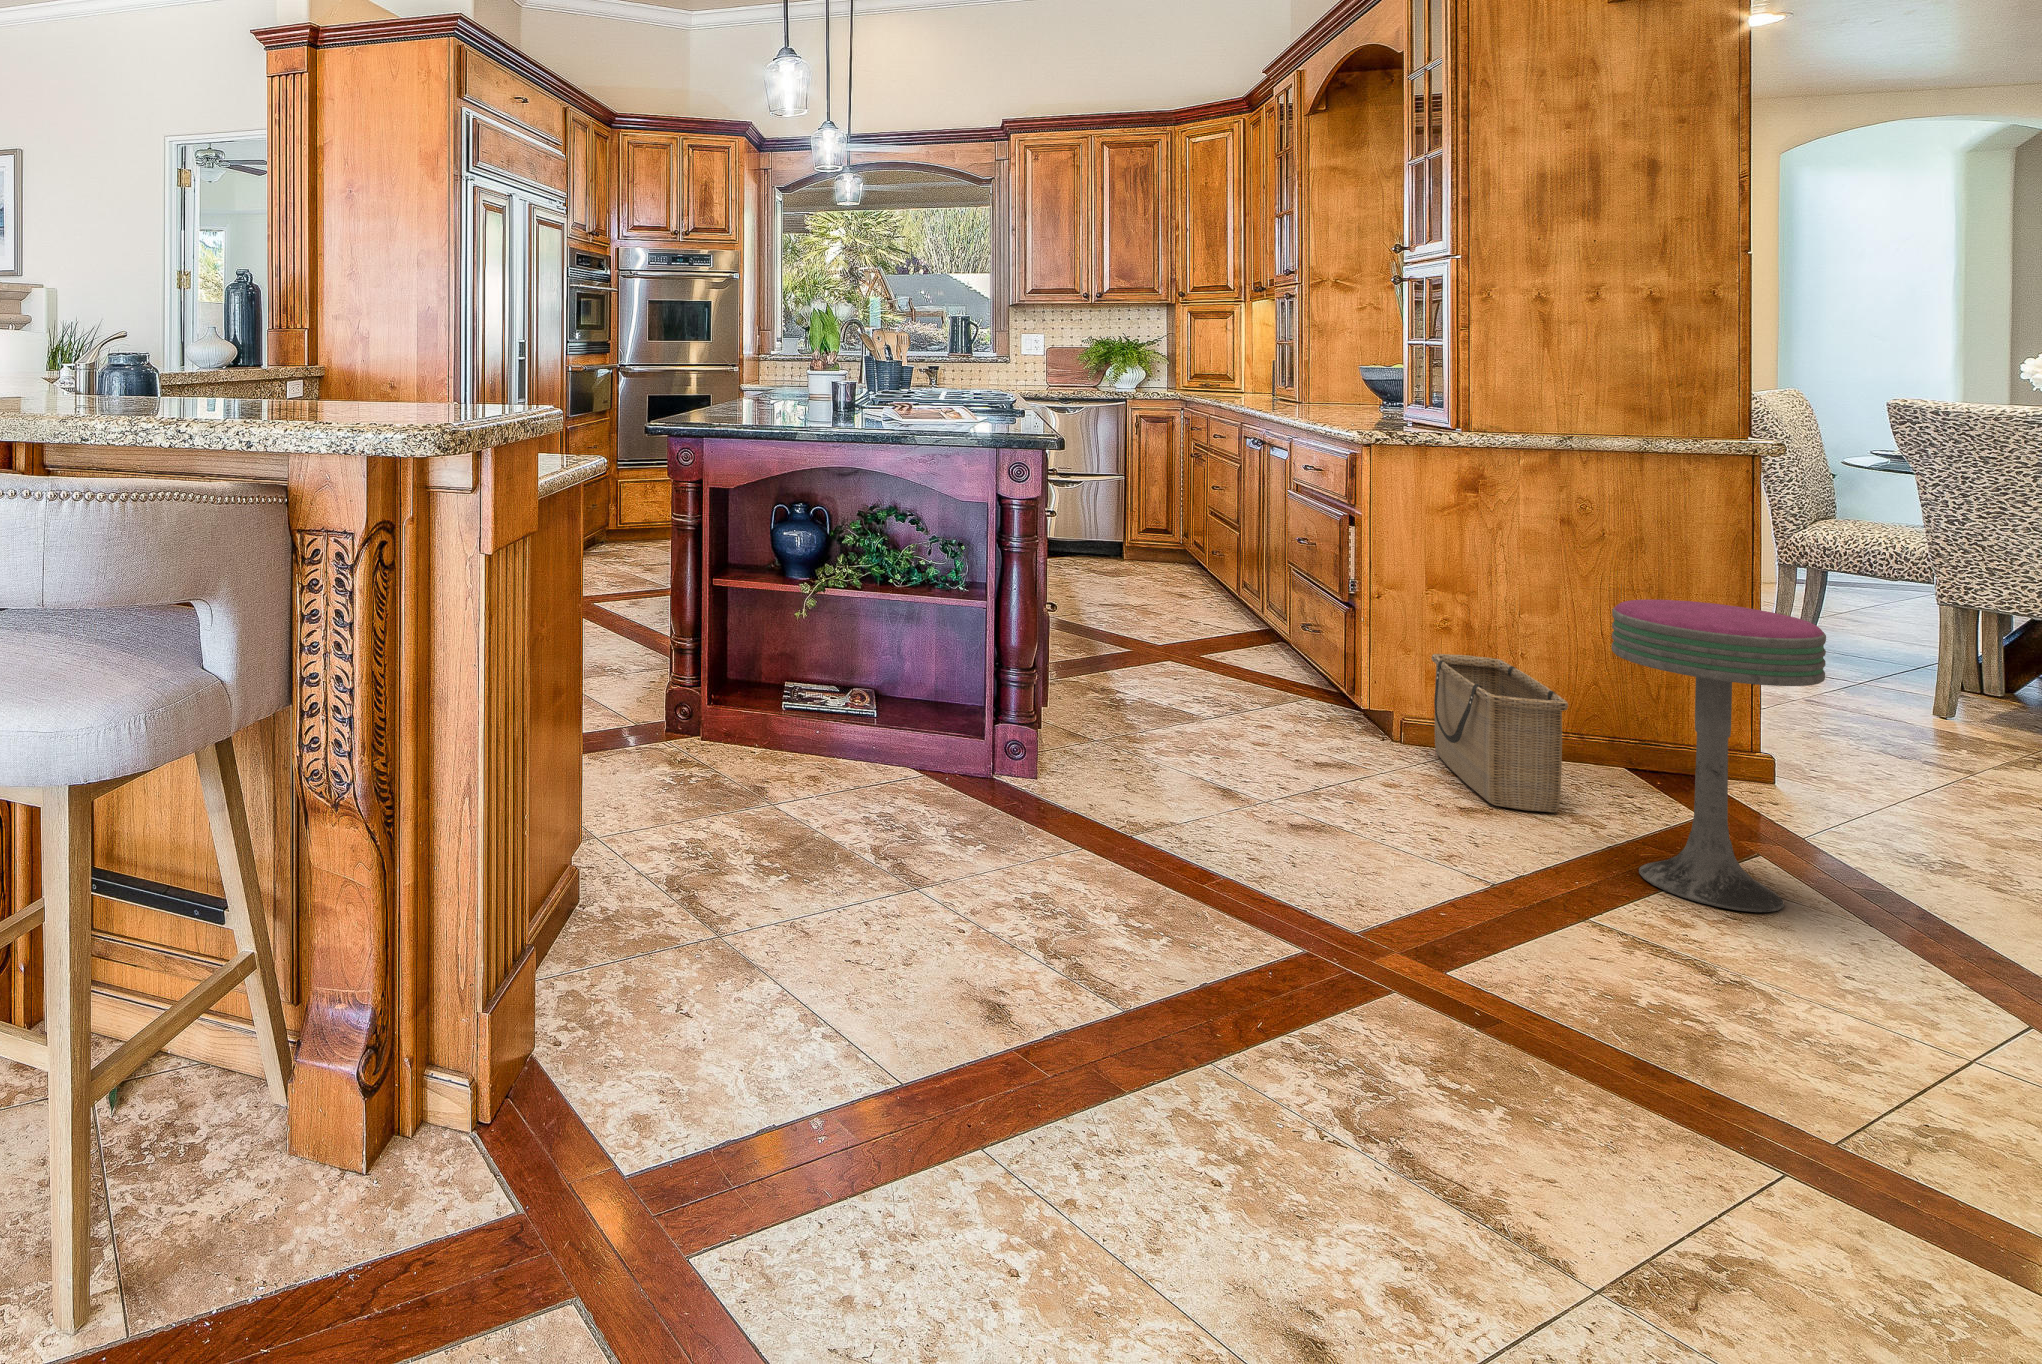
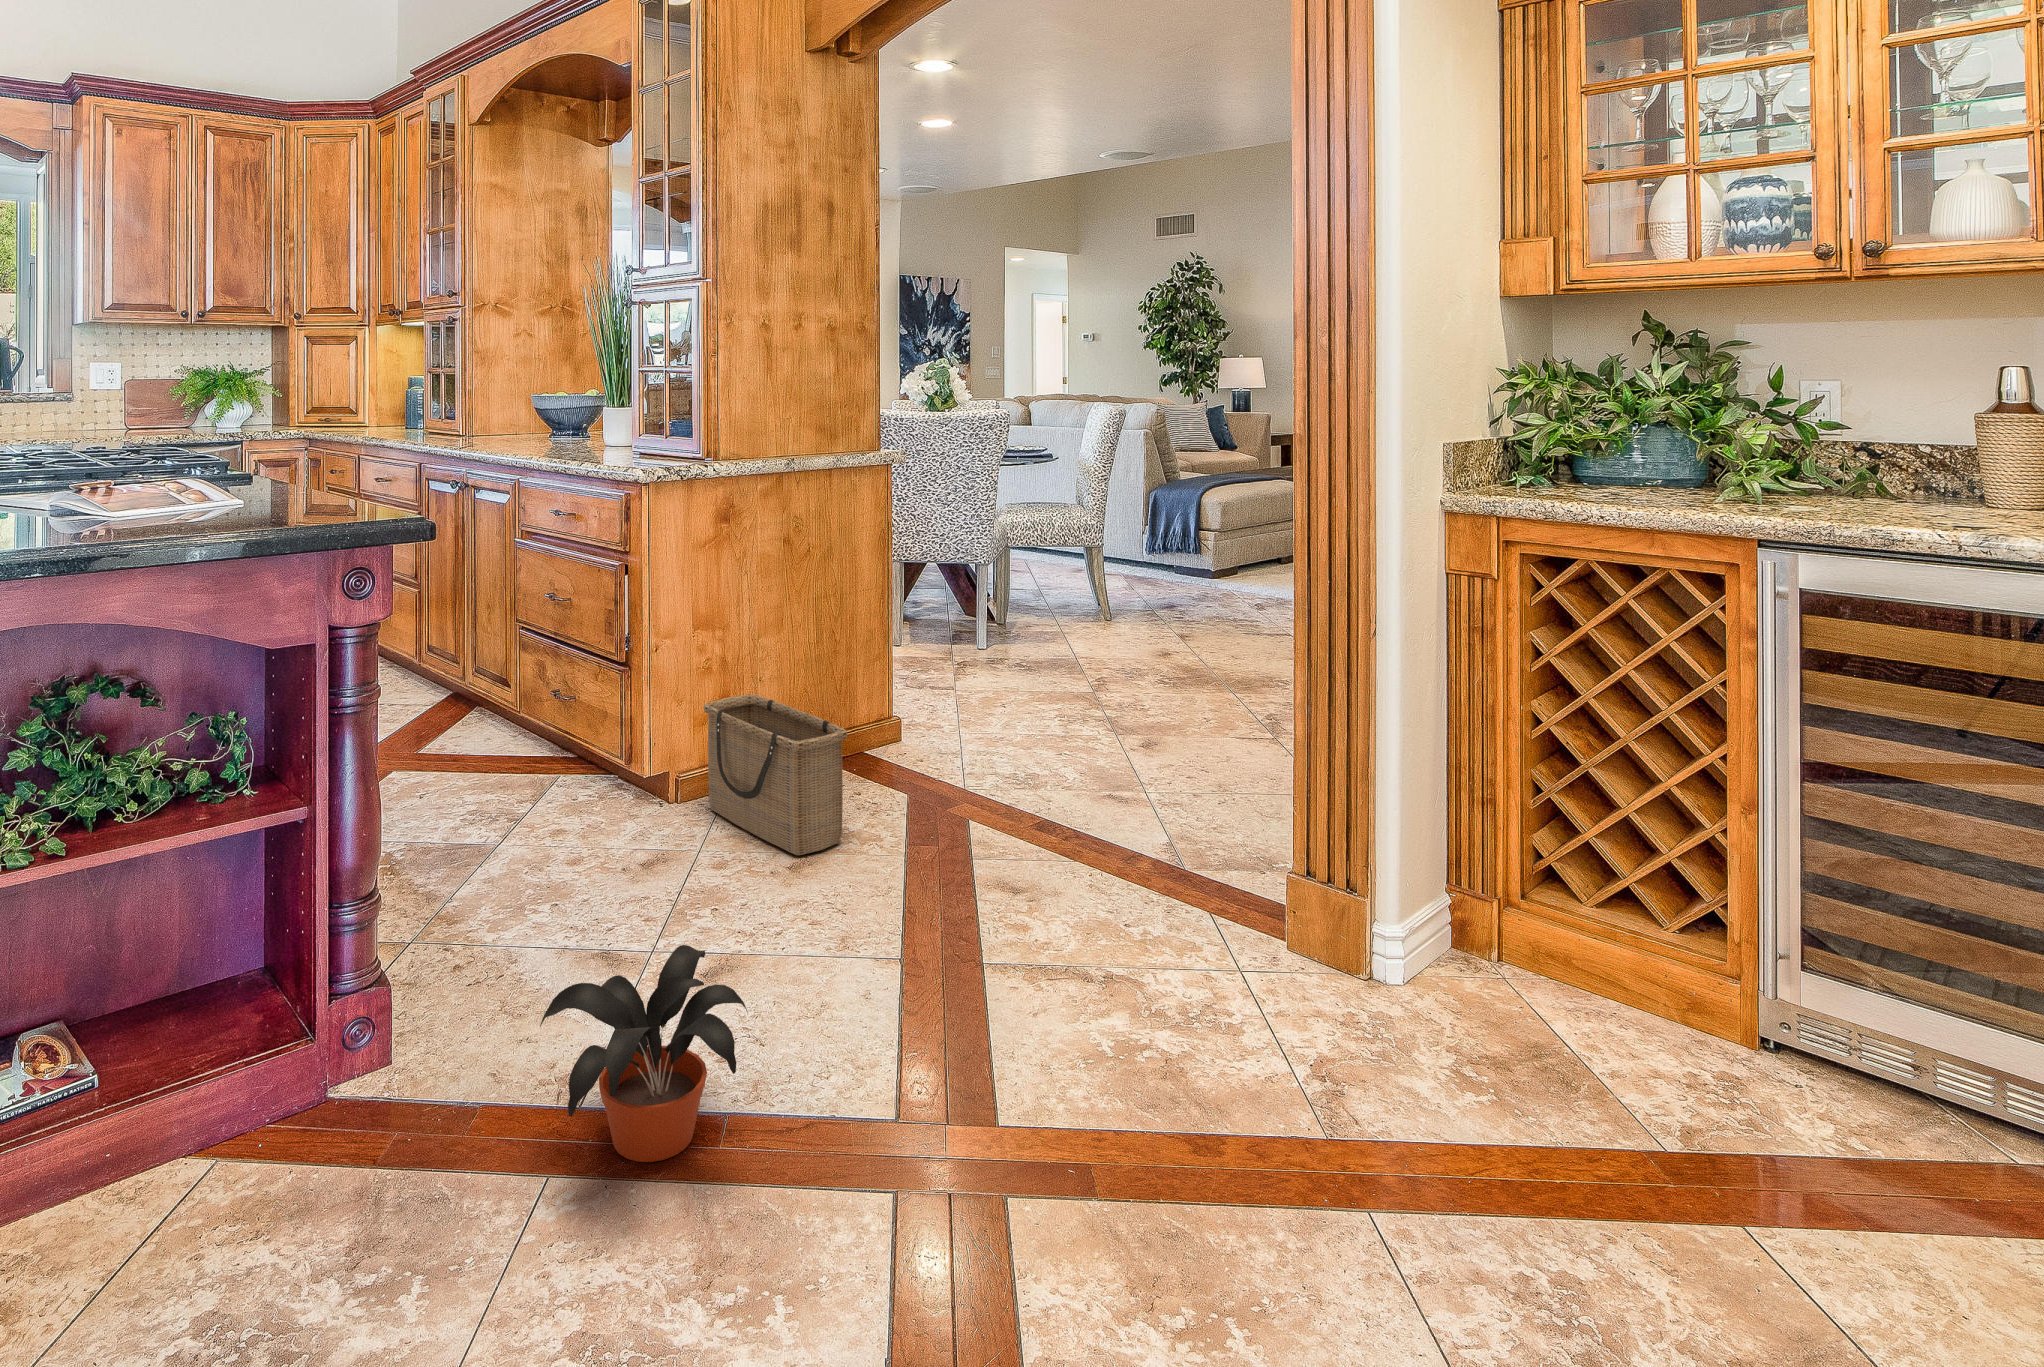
bar stool: present [1612,599,1826,912] -> none [911,613,1052,900]
potted plant: none [1102,753,1265,889] -> present [540,945,748,1162]

